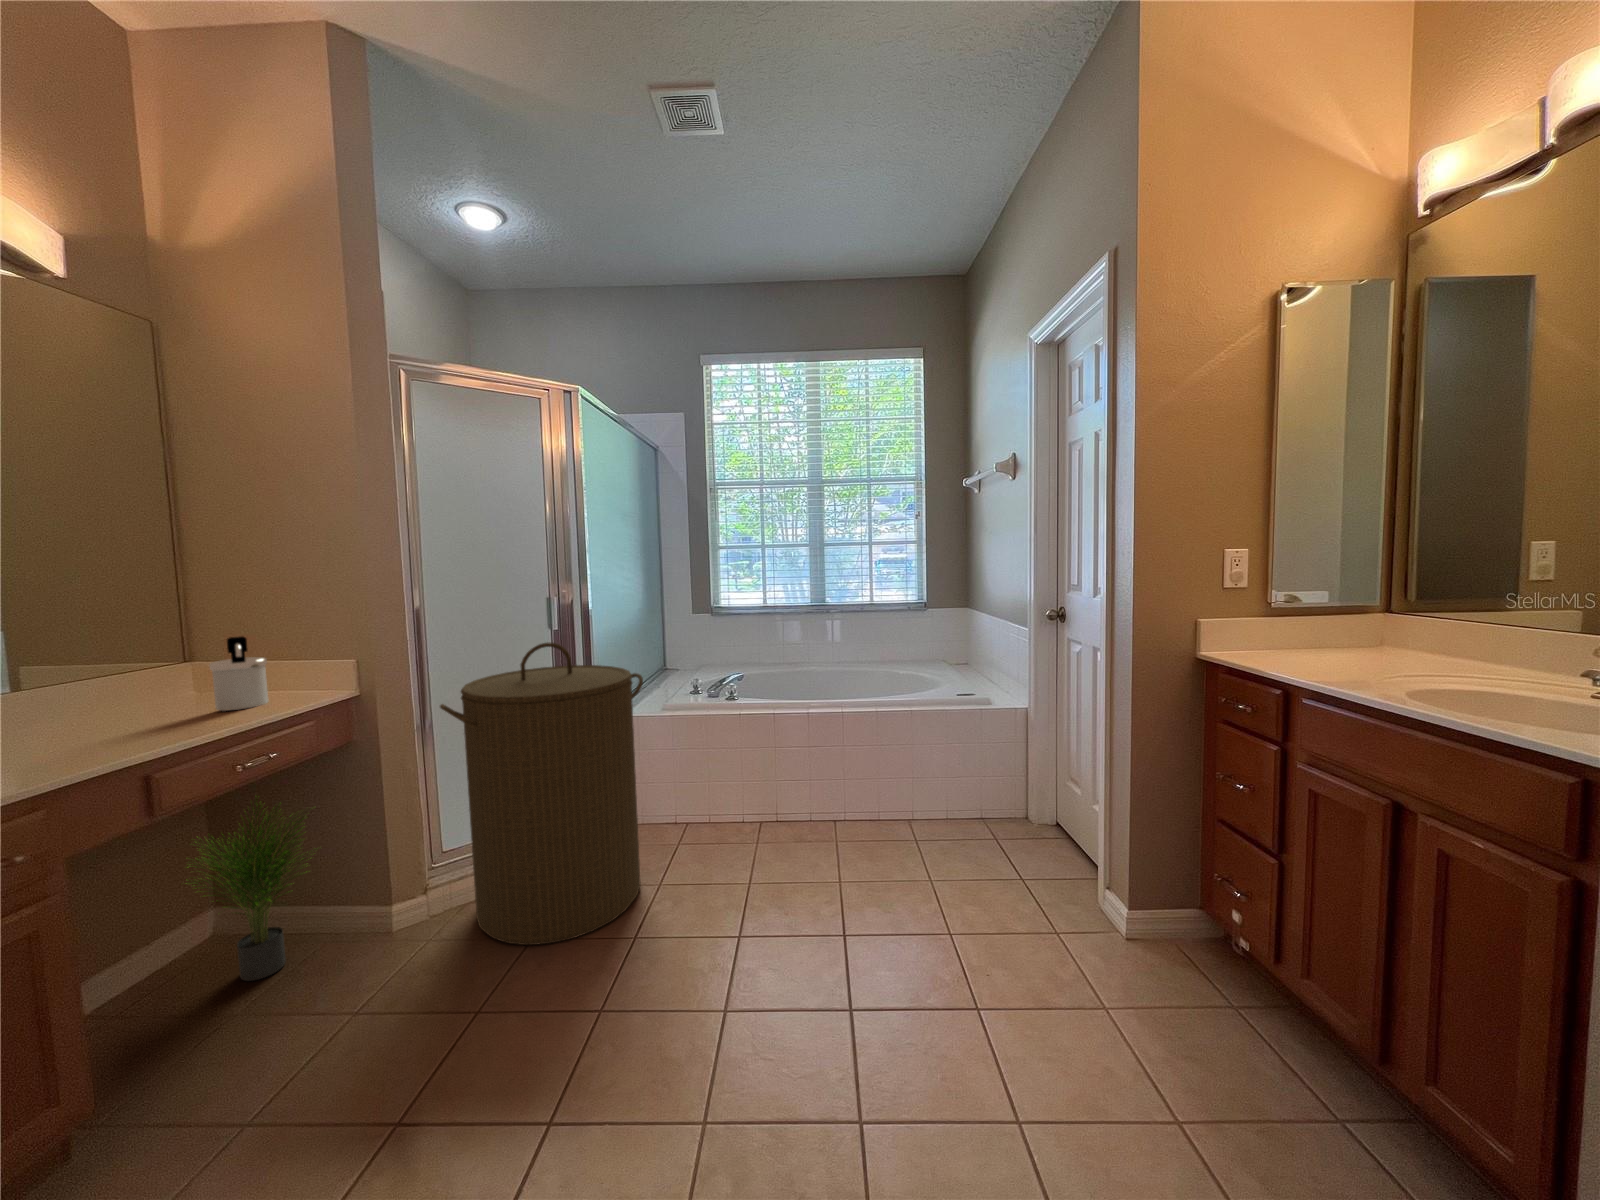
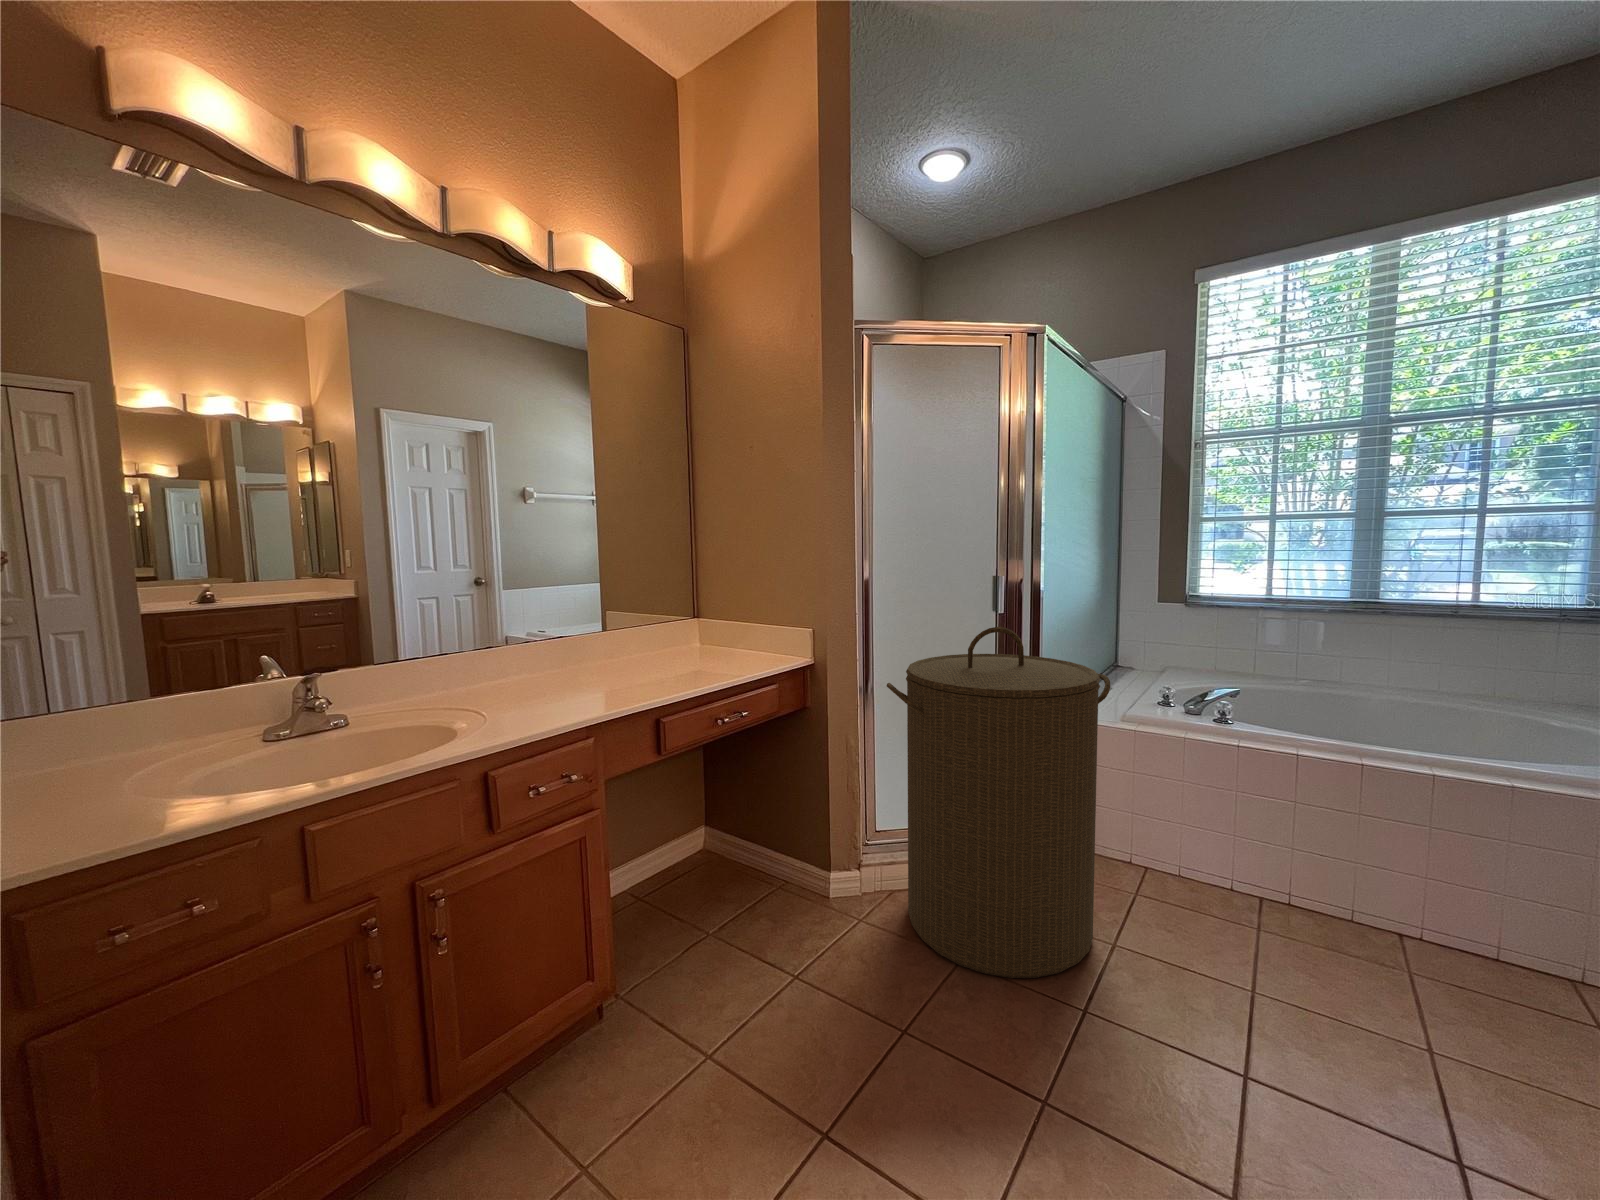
soap dispenser: present [210,636,268,711] -> none [711,599,749,664]
potted plant: present [194,800,310,981] -> none [686,741,782,906]

